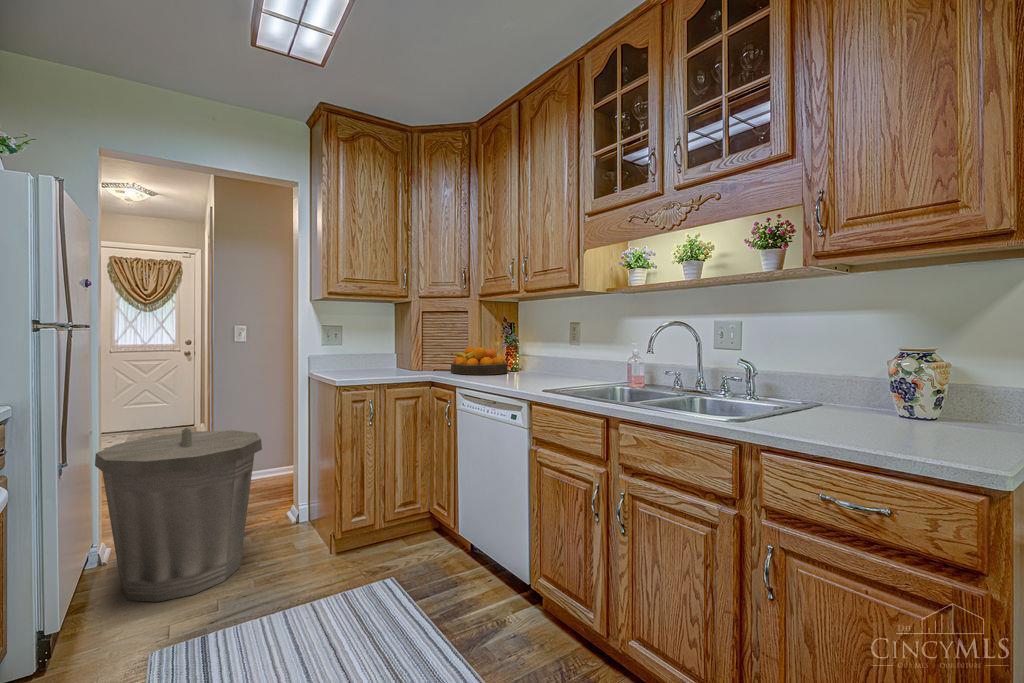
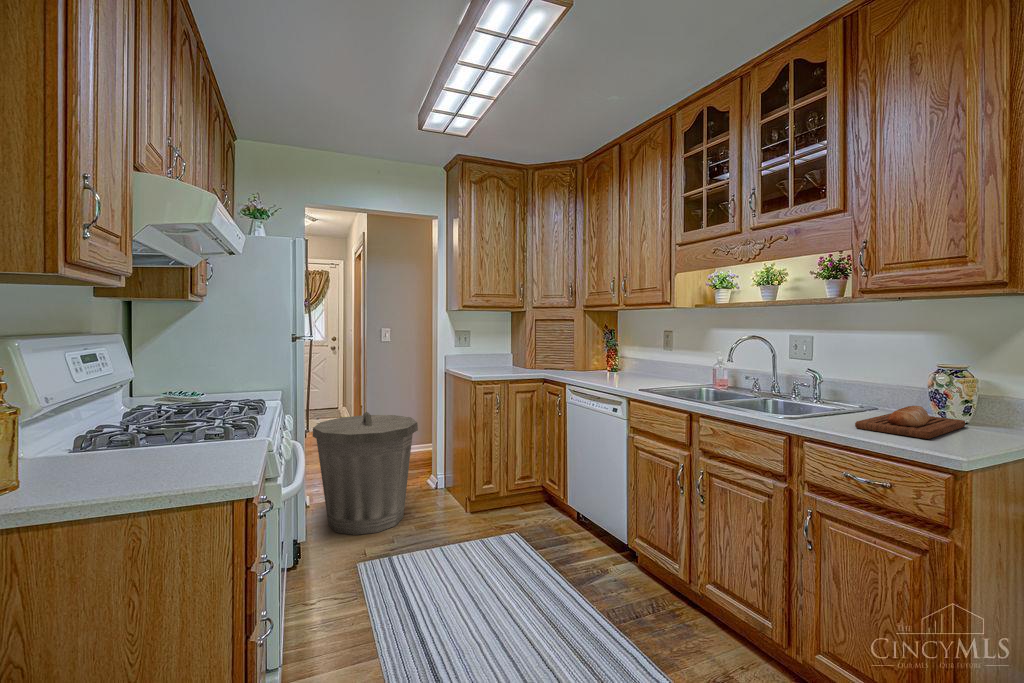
fruit bowl: present [451,347,508,375] -> none [559,351,608,375]
bread loaf: none [824,399,941,442] -> present [855,406,965,439]

